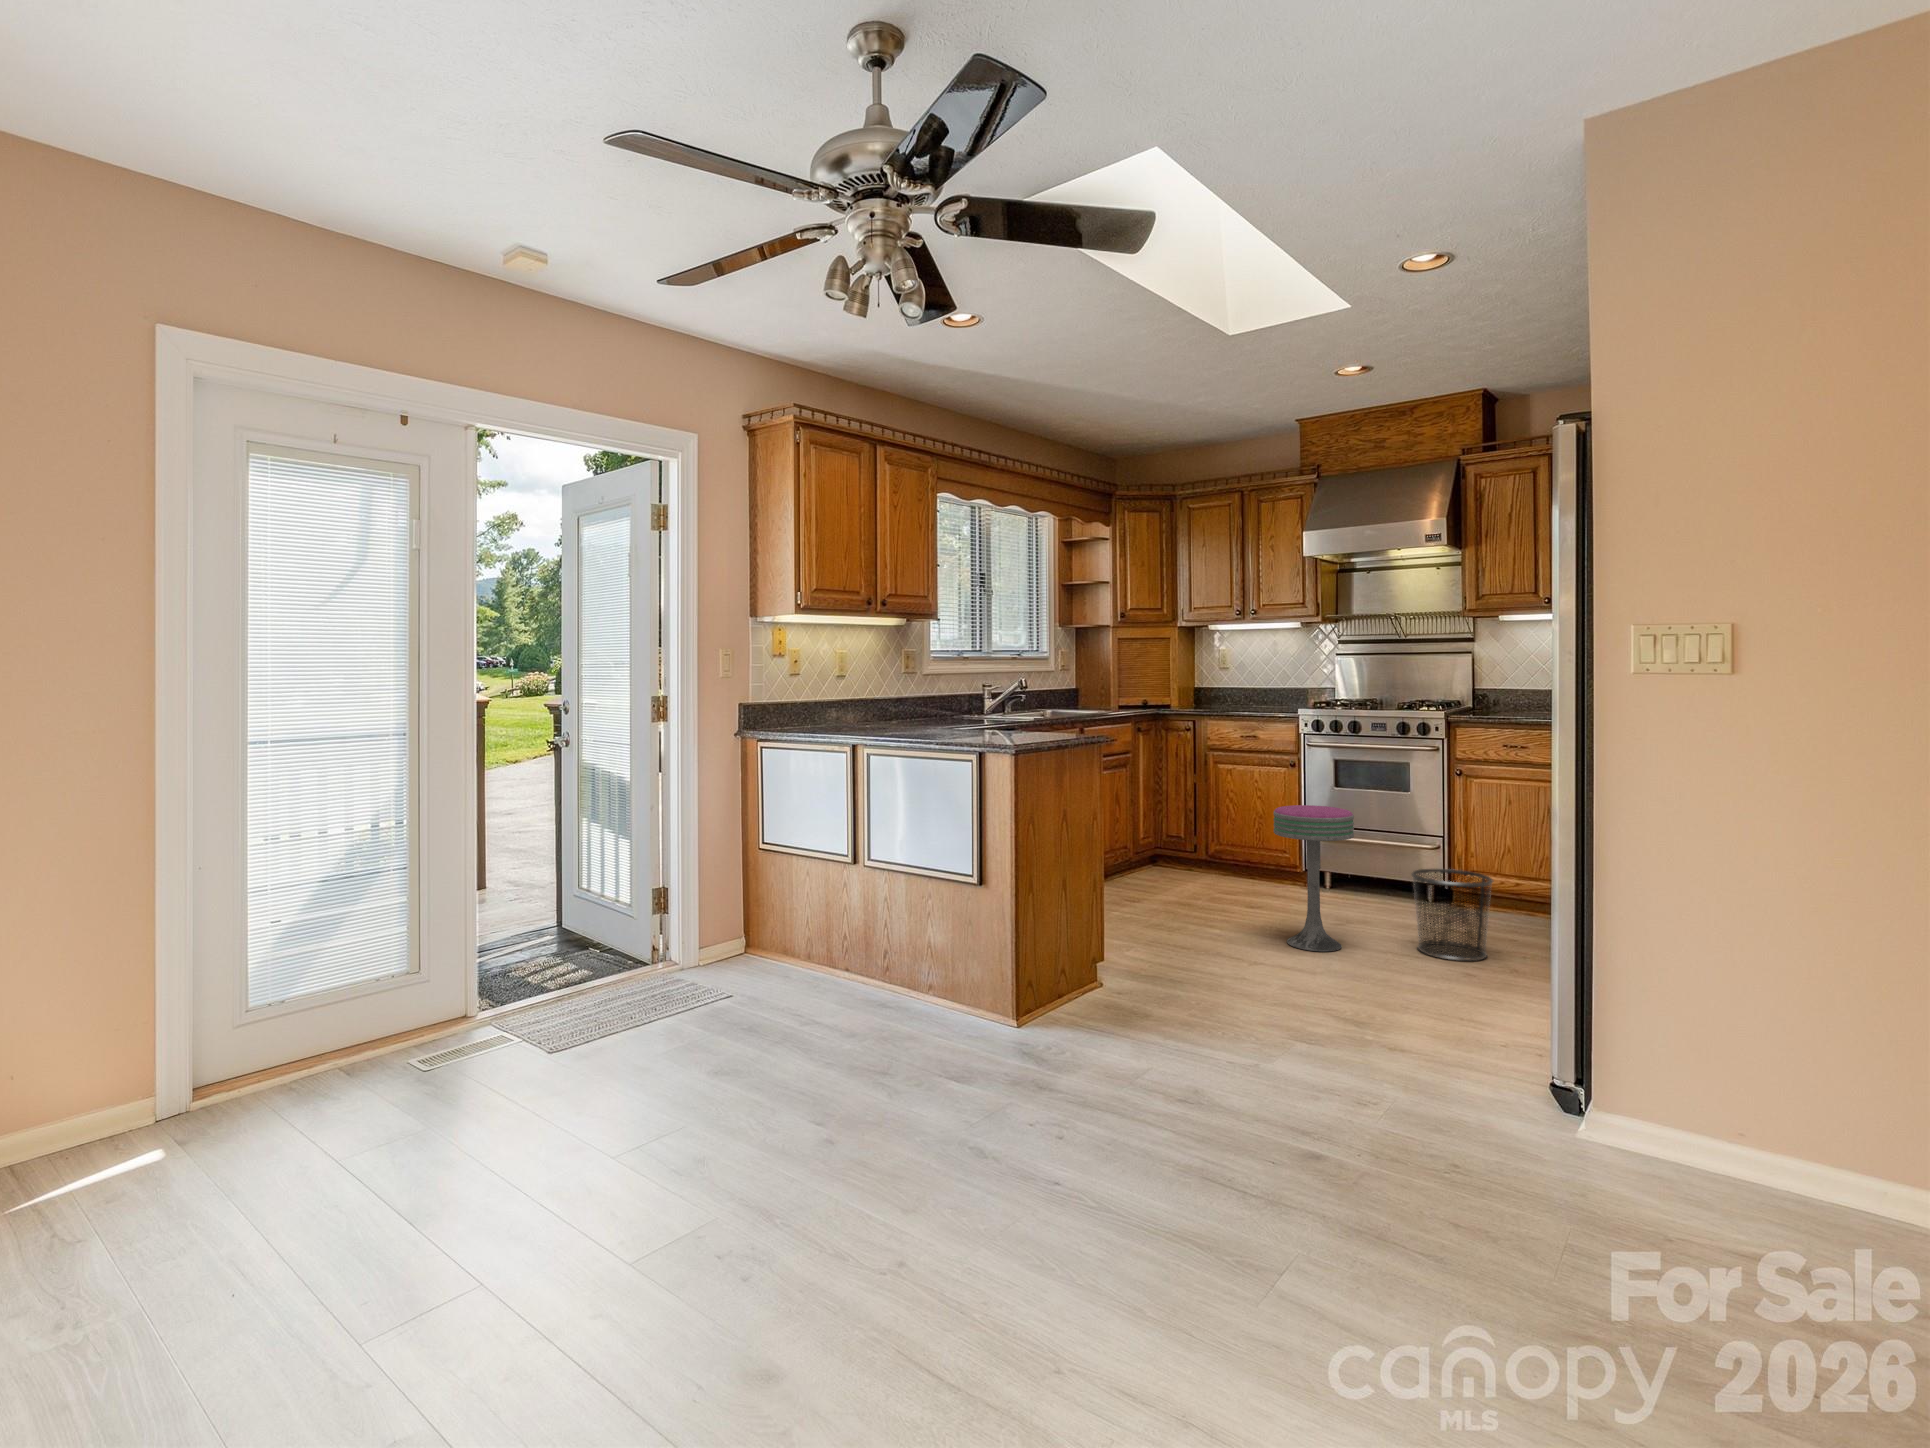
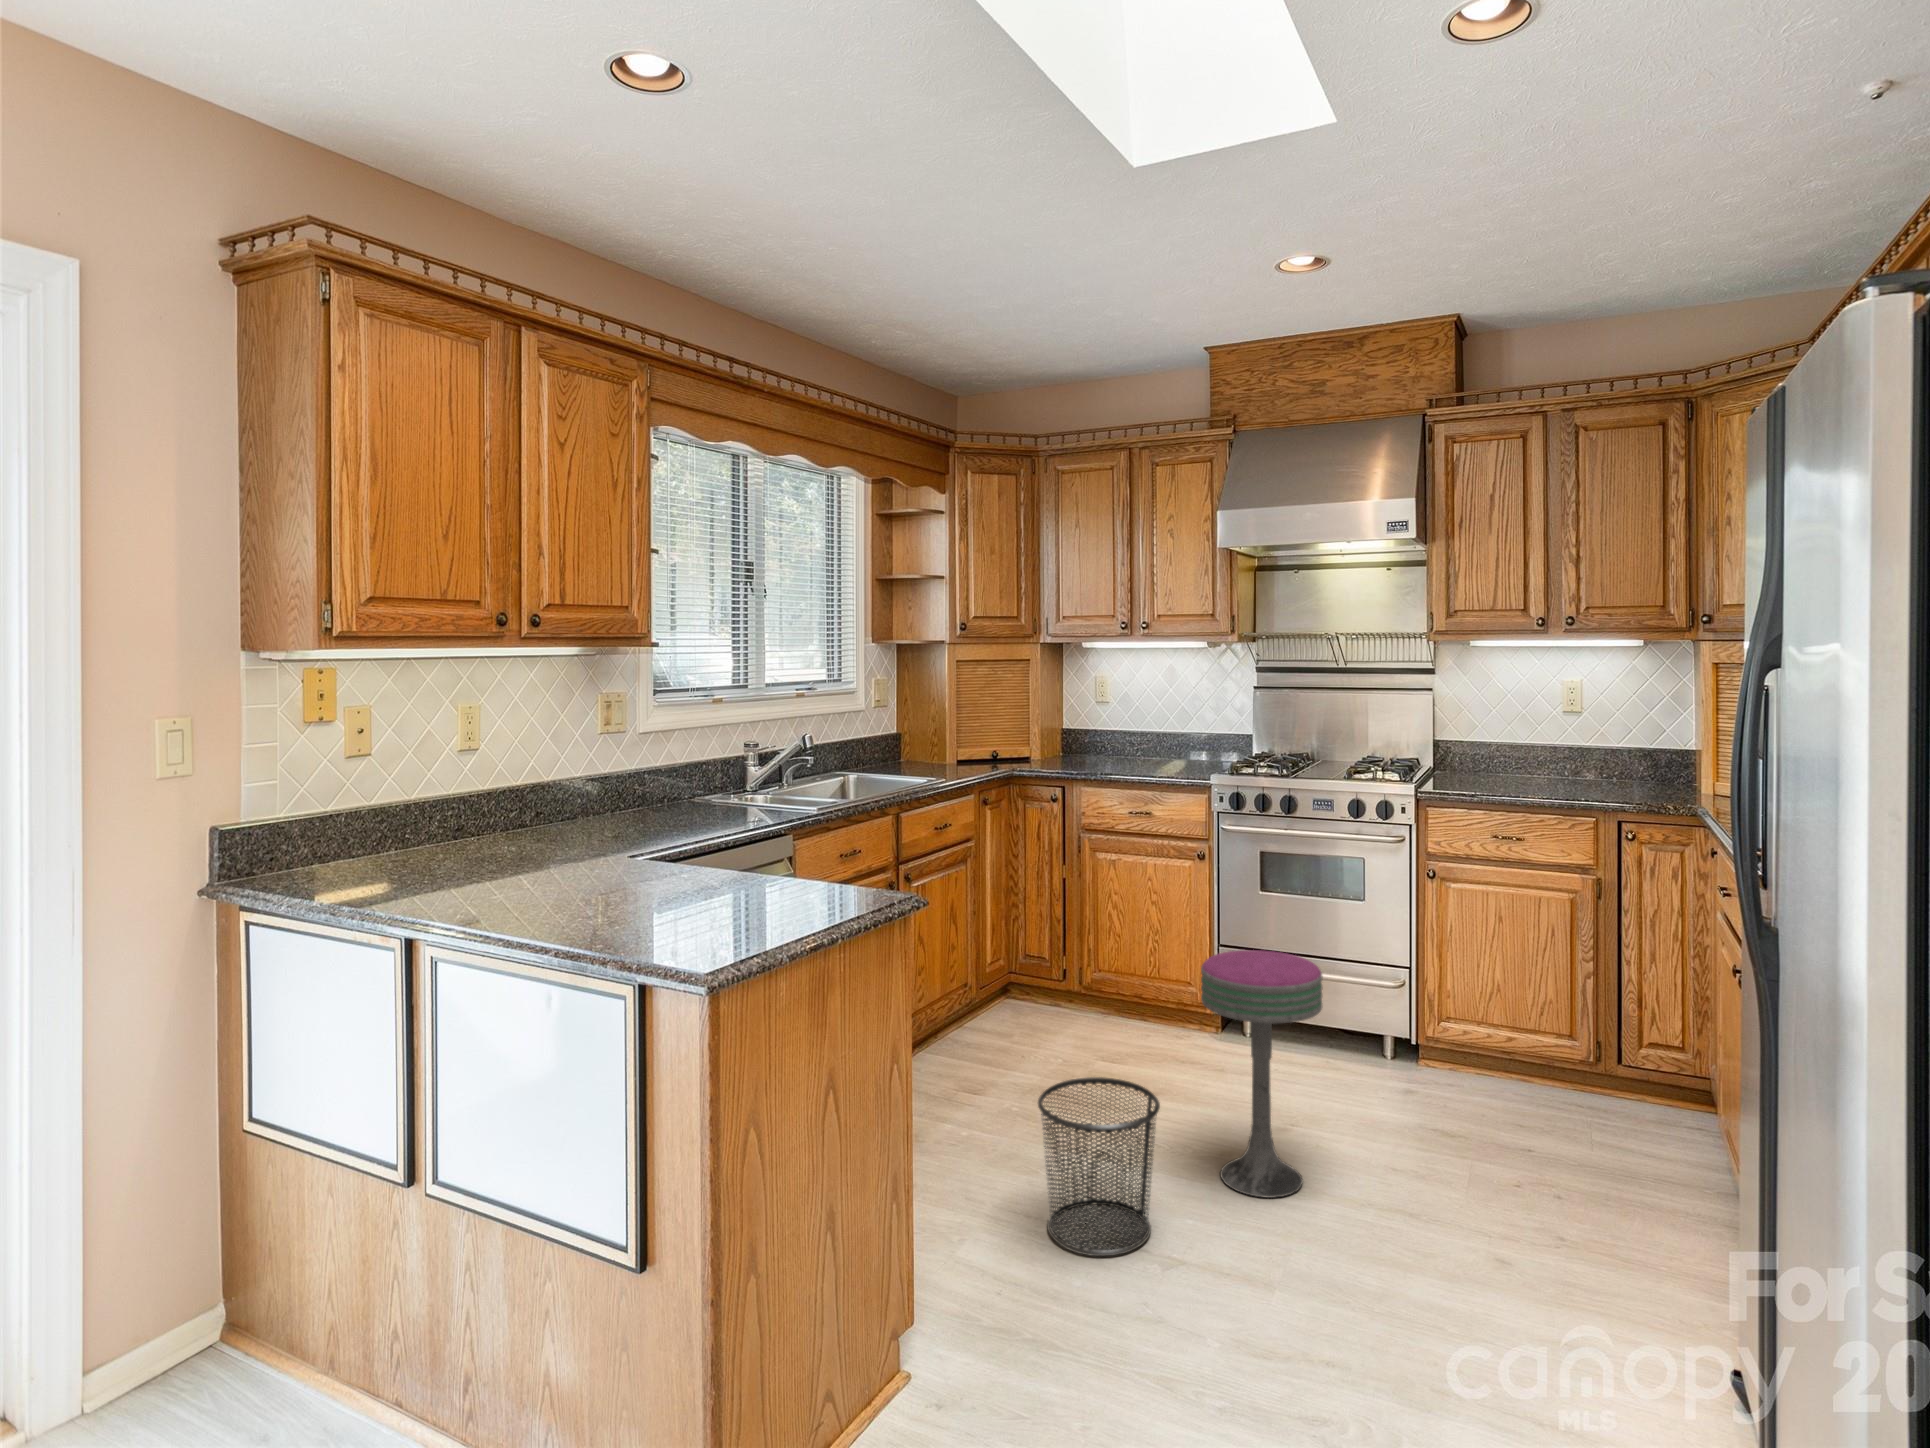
waste bin: present [1411,869,1493,961] -> present [1038,1077,1160,1256]

